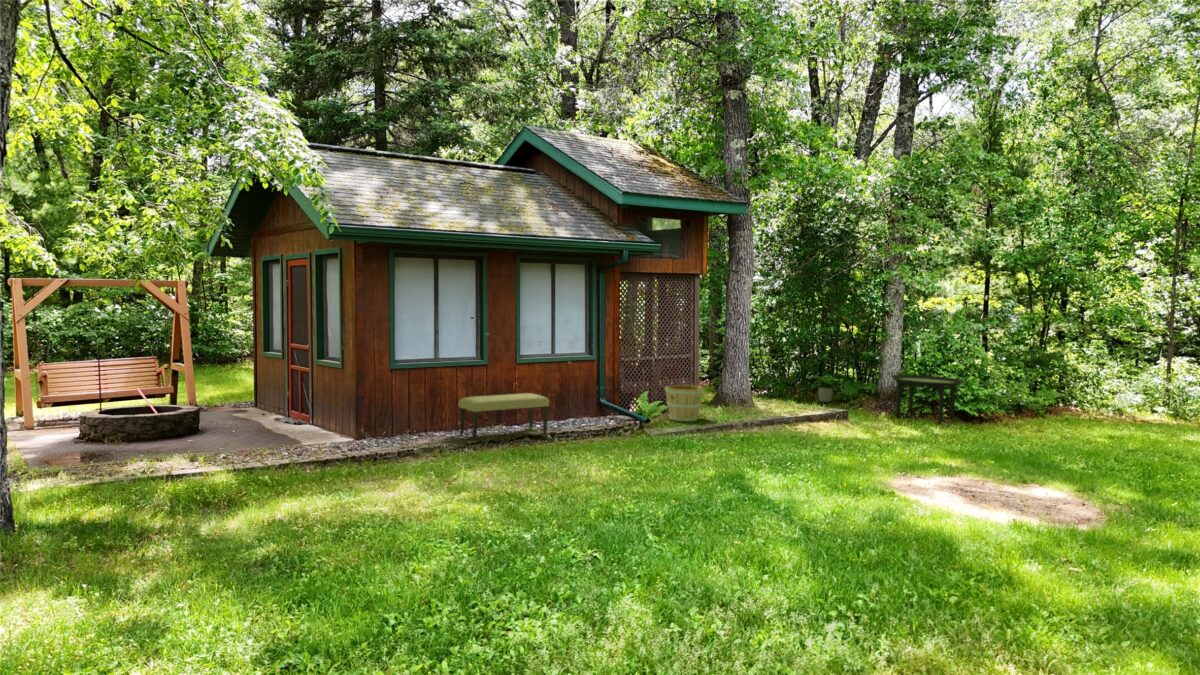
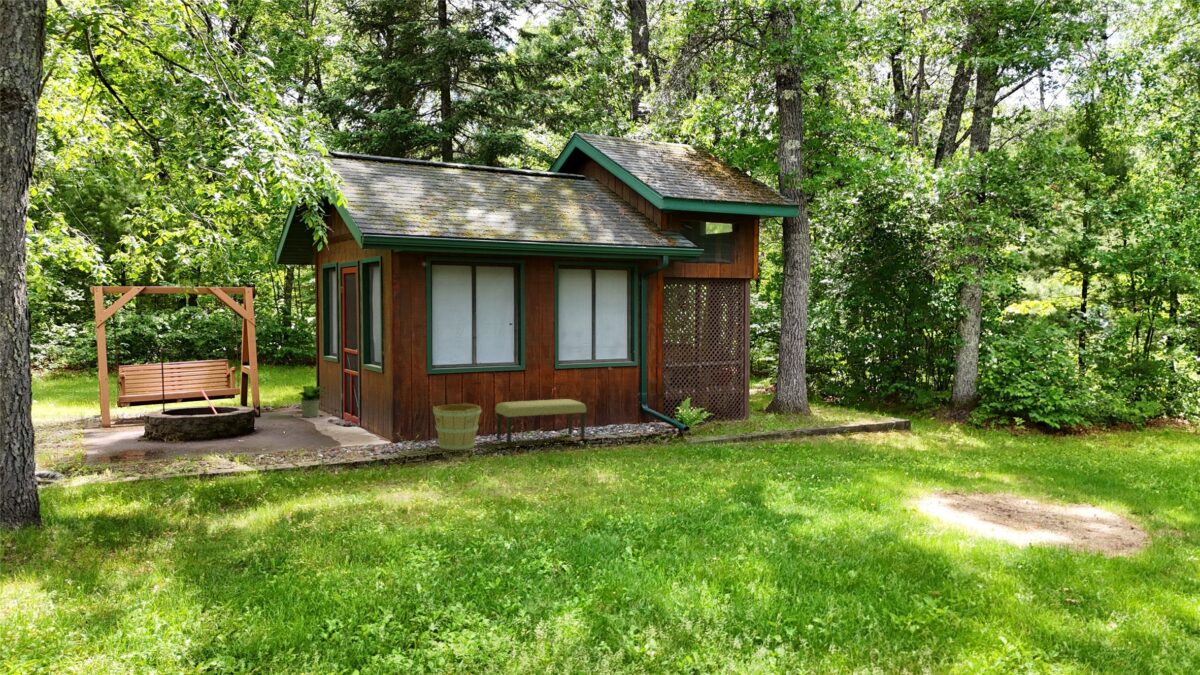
round table: present [892,375,963,422] -> none [961,384,1042,436]
potted plant: present [815,377,837,402] -> present [296,386,325,417]
wooden bucket: present [665,384,704,422] -> present [433,403,482,450]

